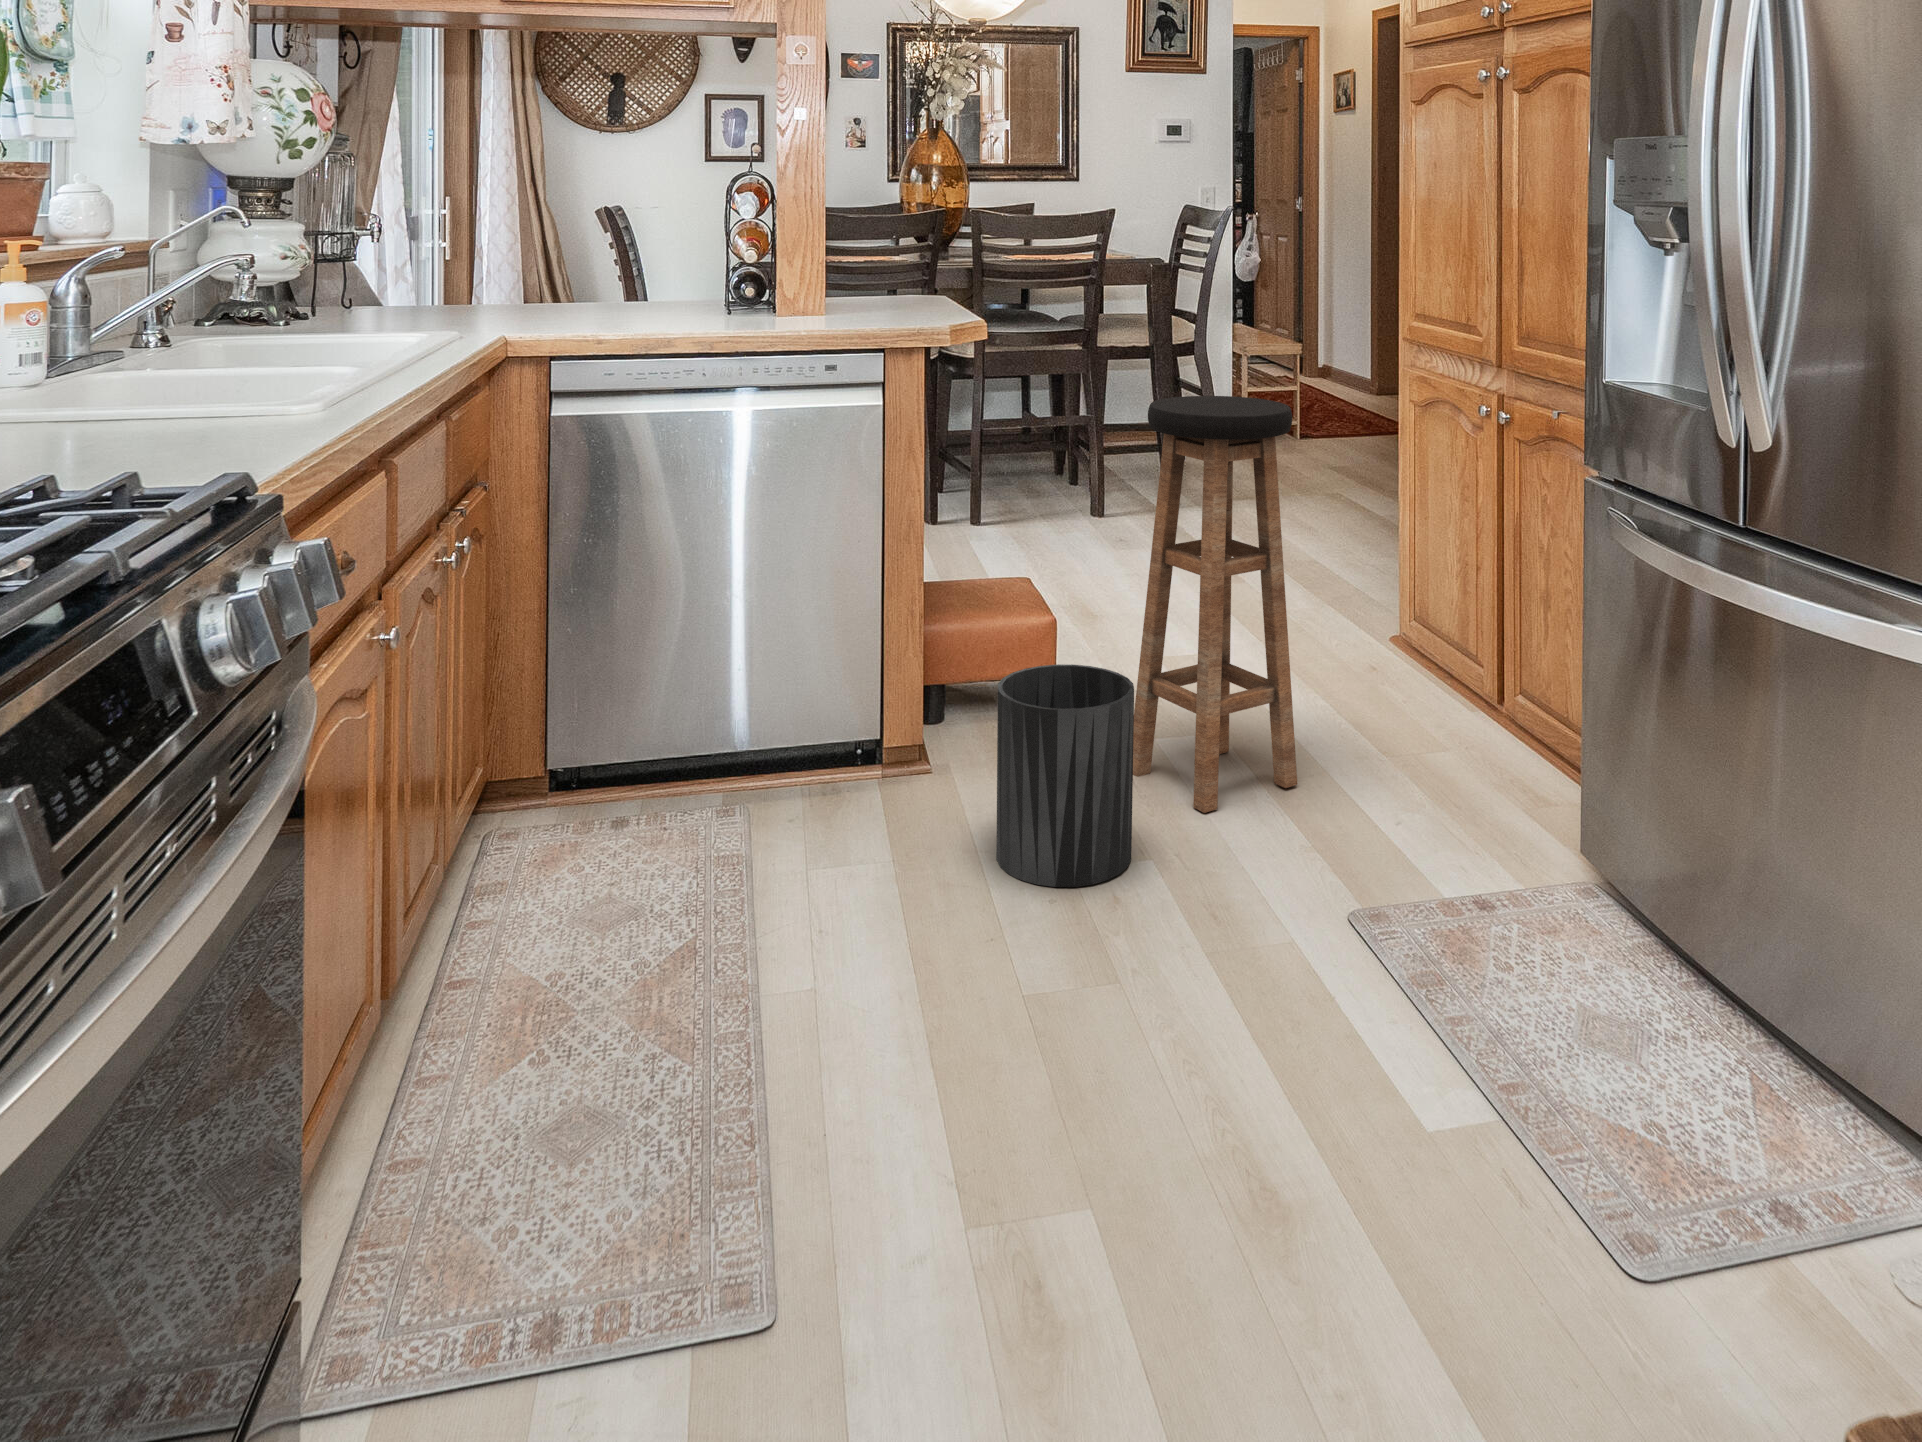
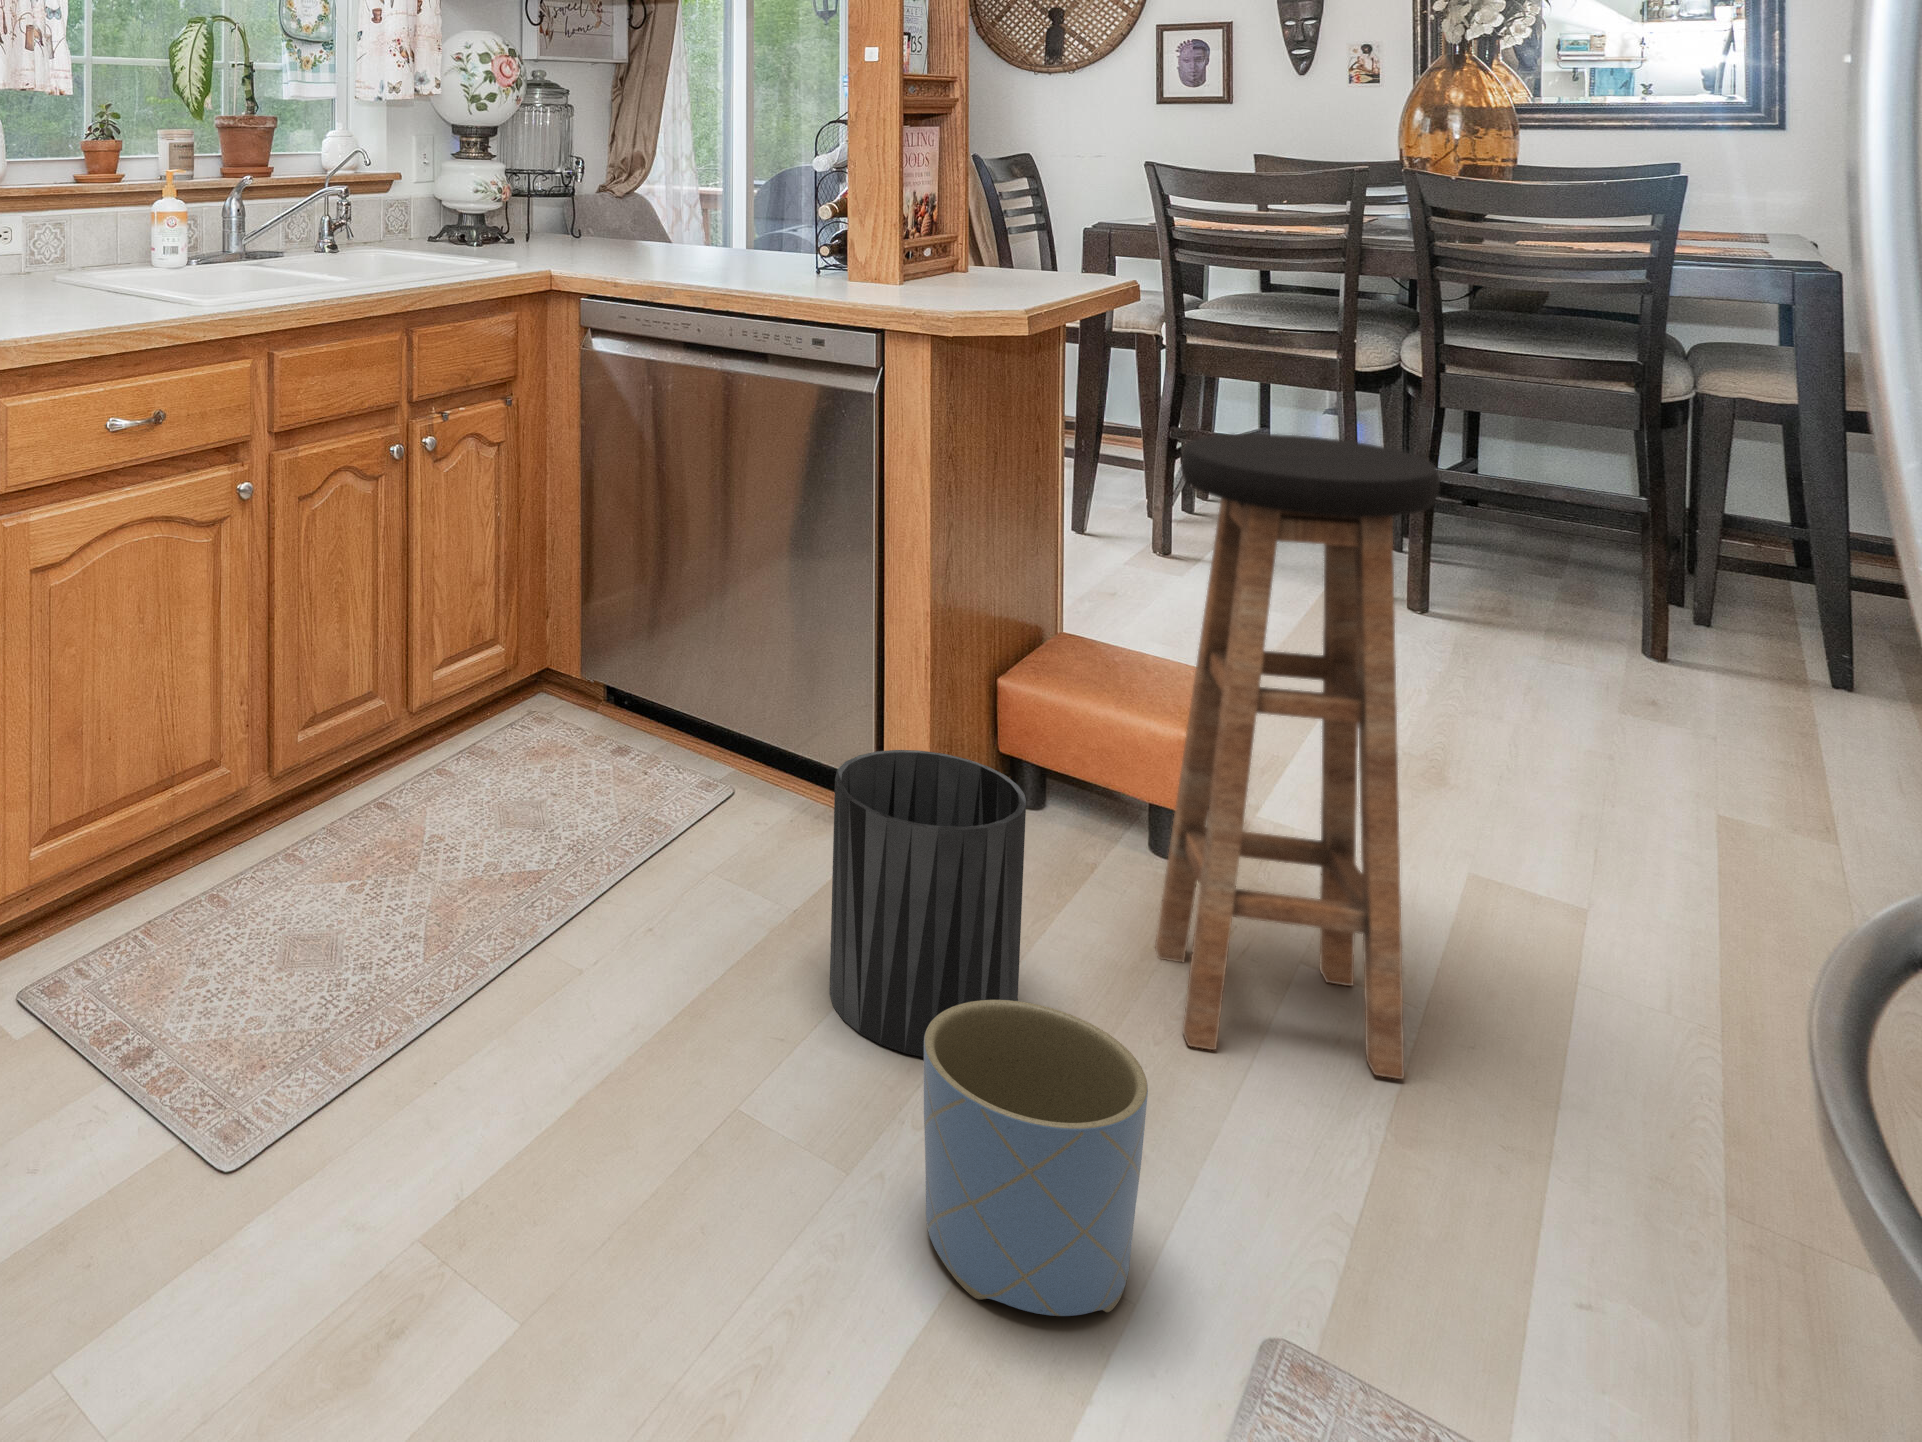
planter: none [1200,784,1337,978] -> present [924,1000,1148,1316]

